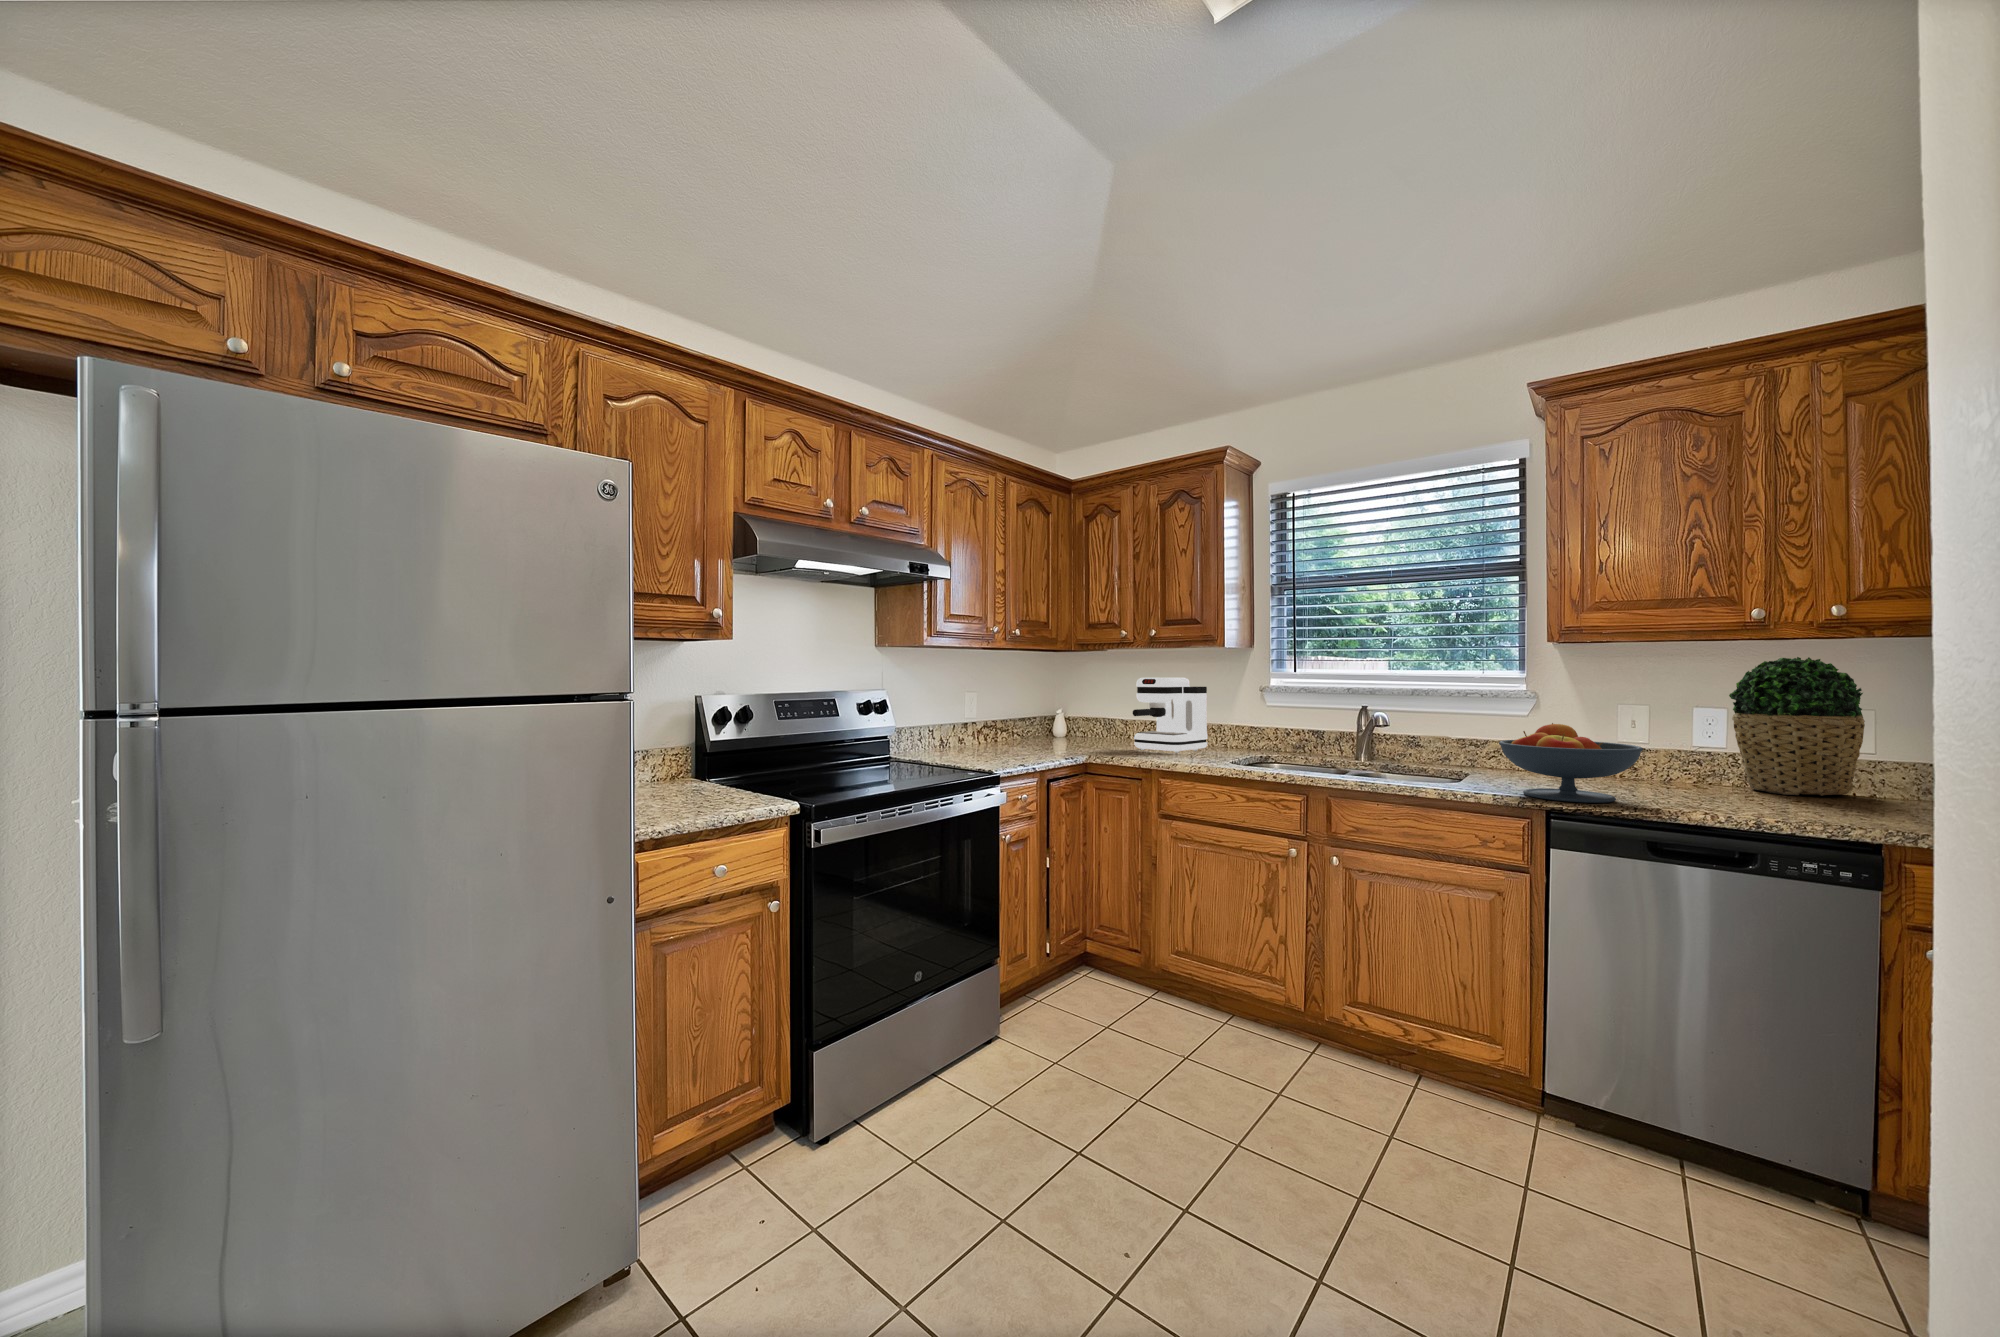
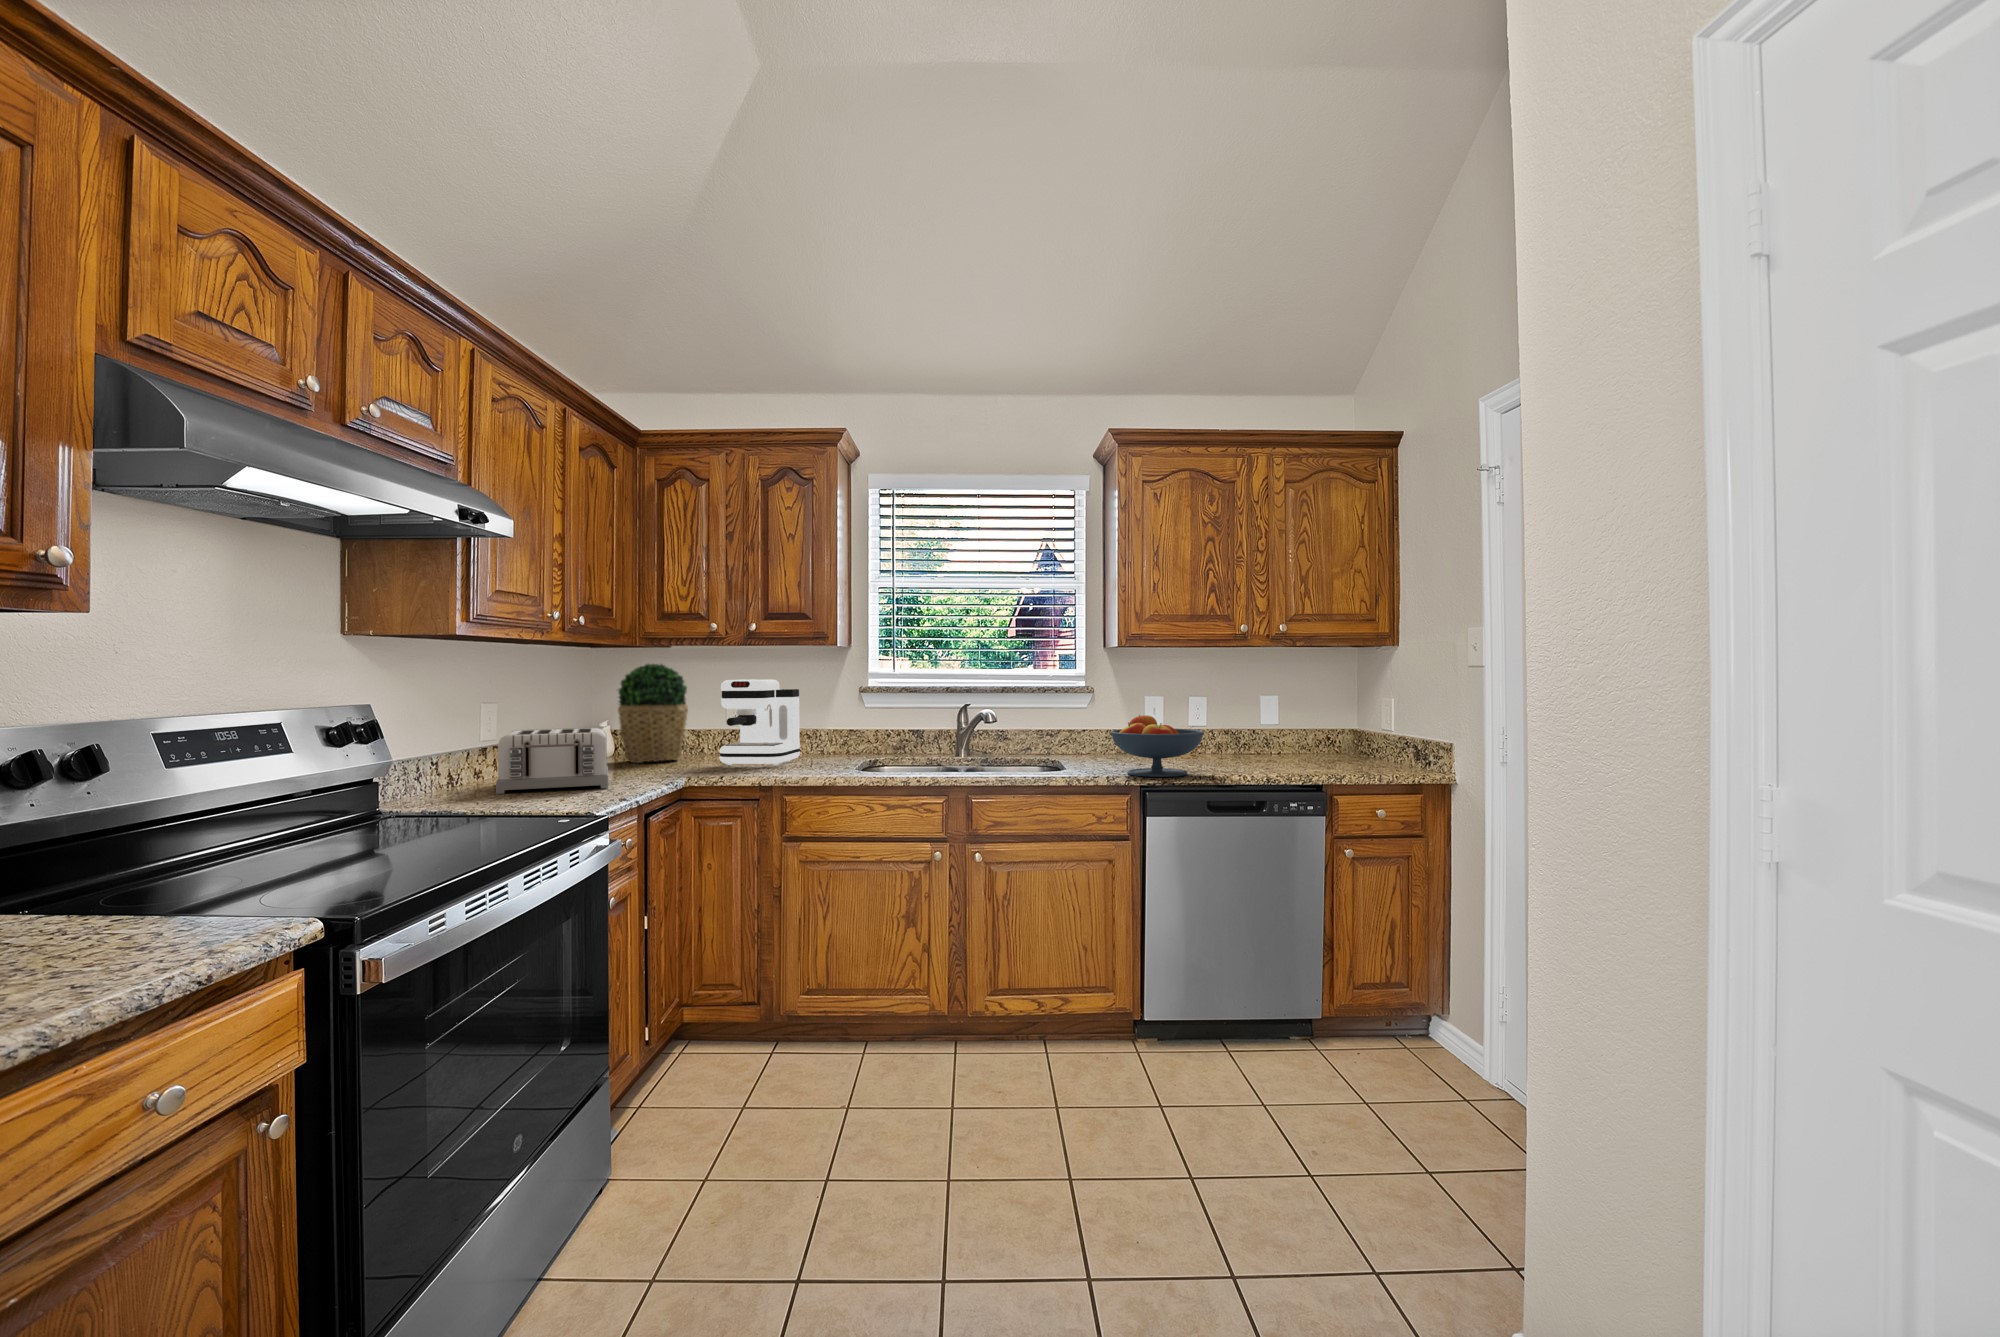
potted plant: present [1729,657,1865,795] -> present [618,664,688,763]
toaster: none [942,712,1034,759] -> present [496,728,608,794]

